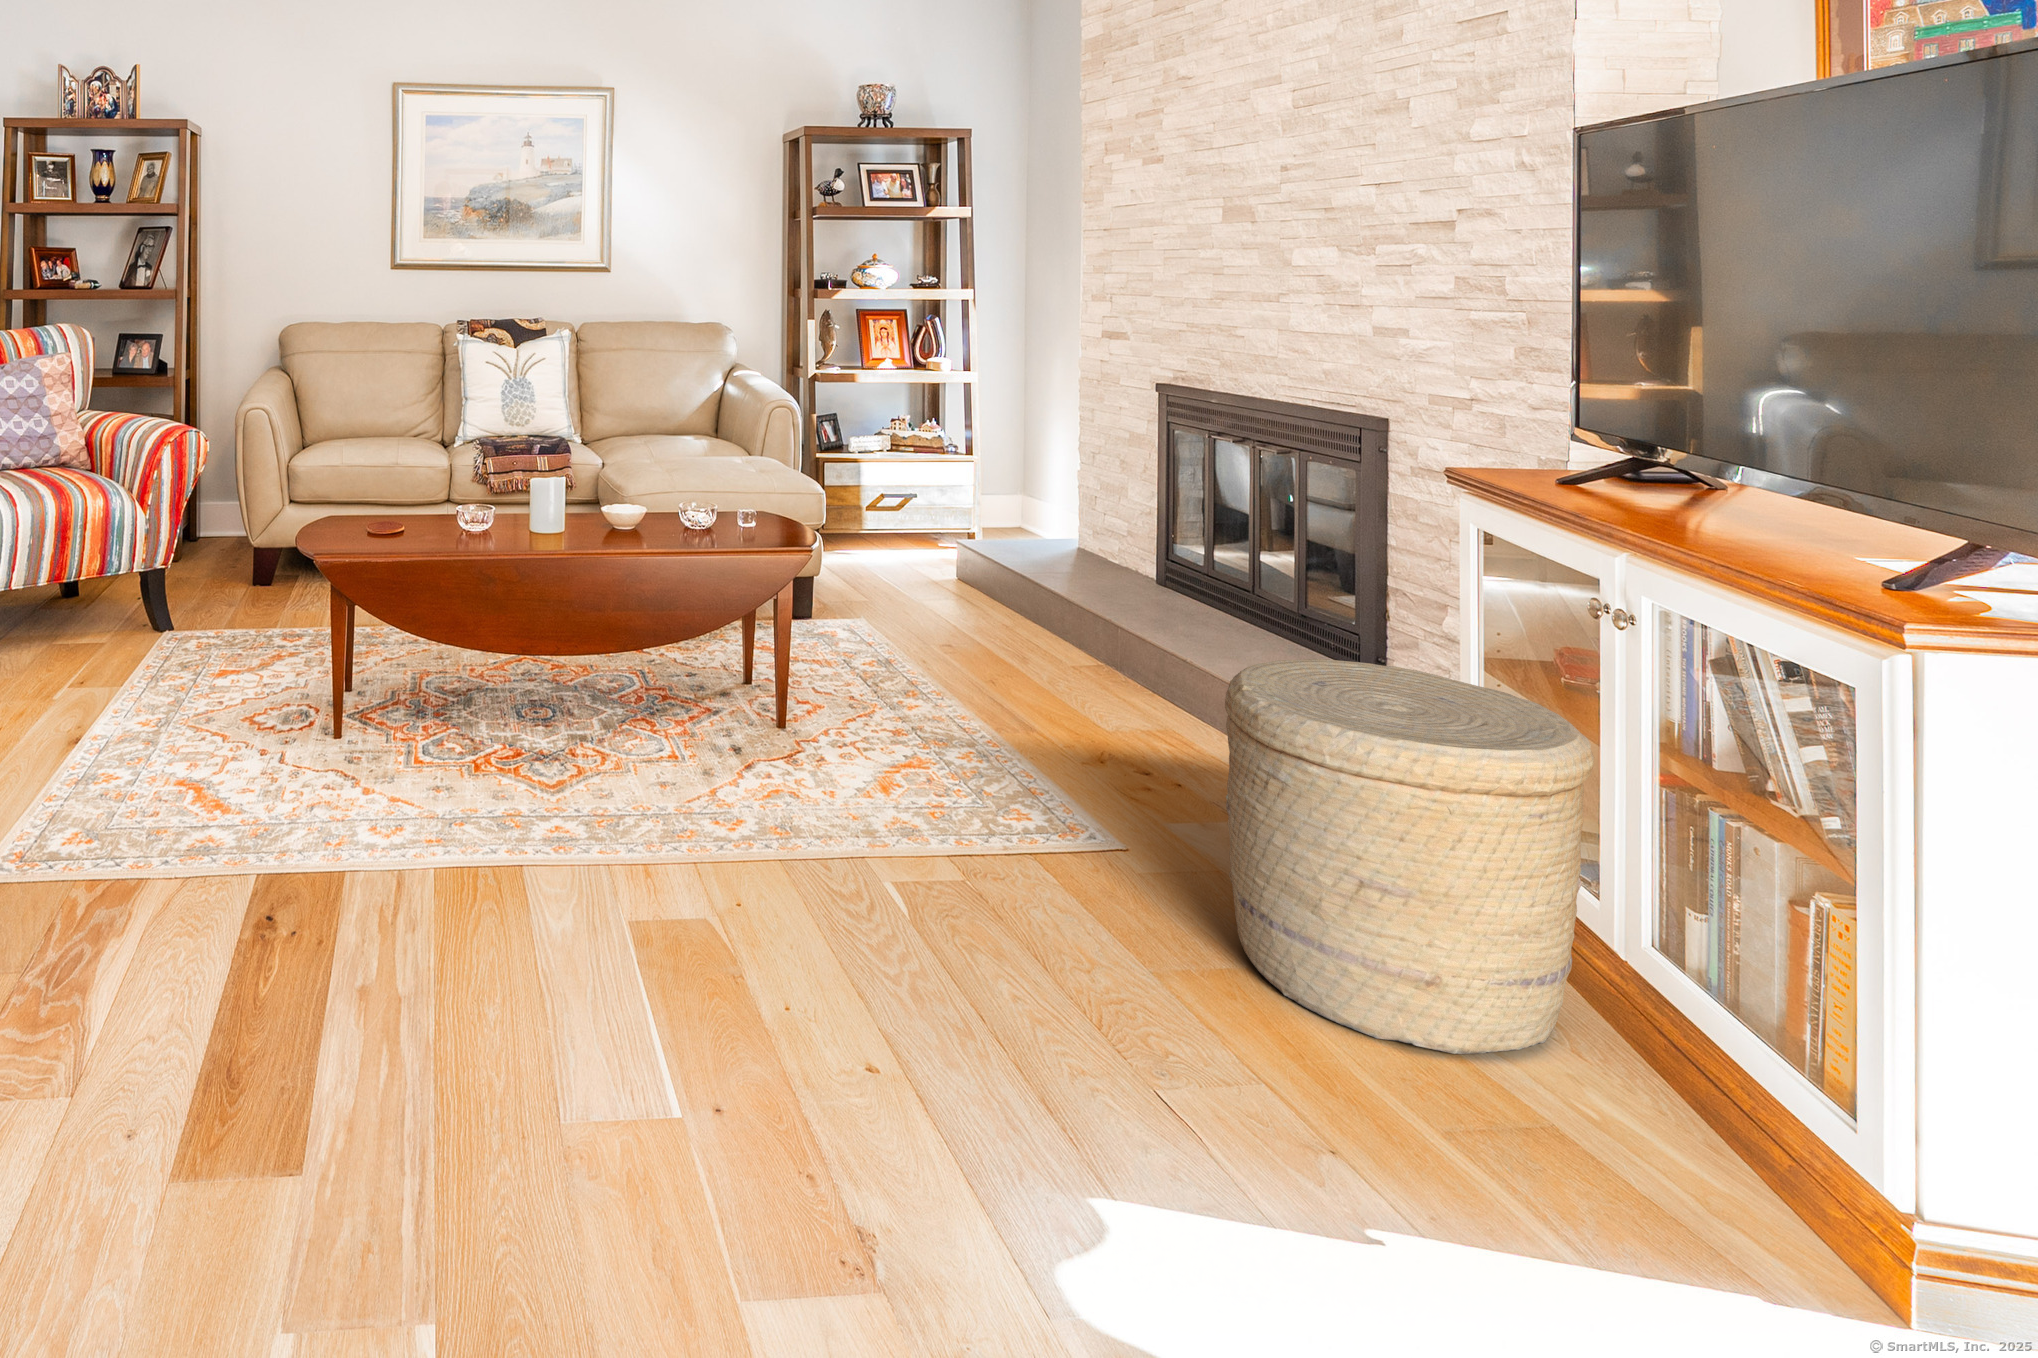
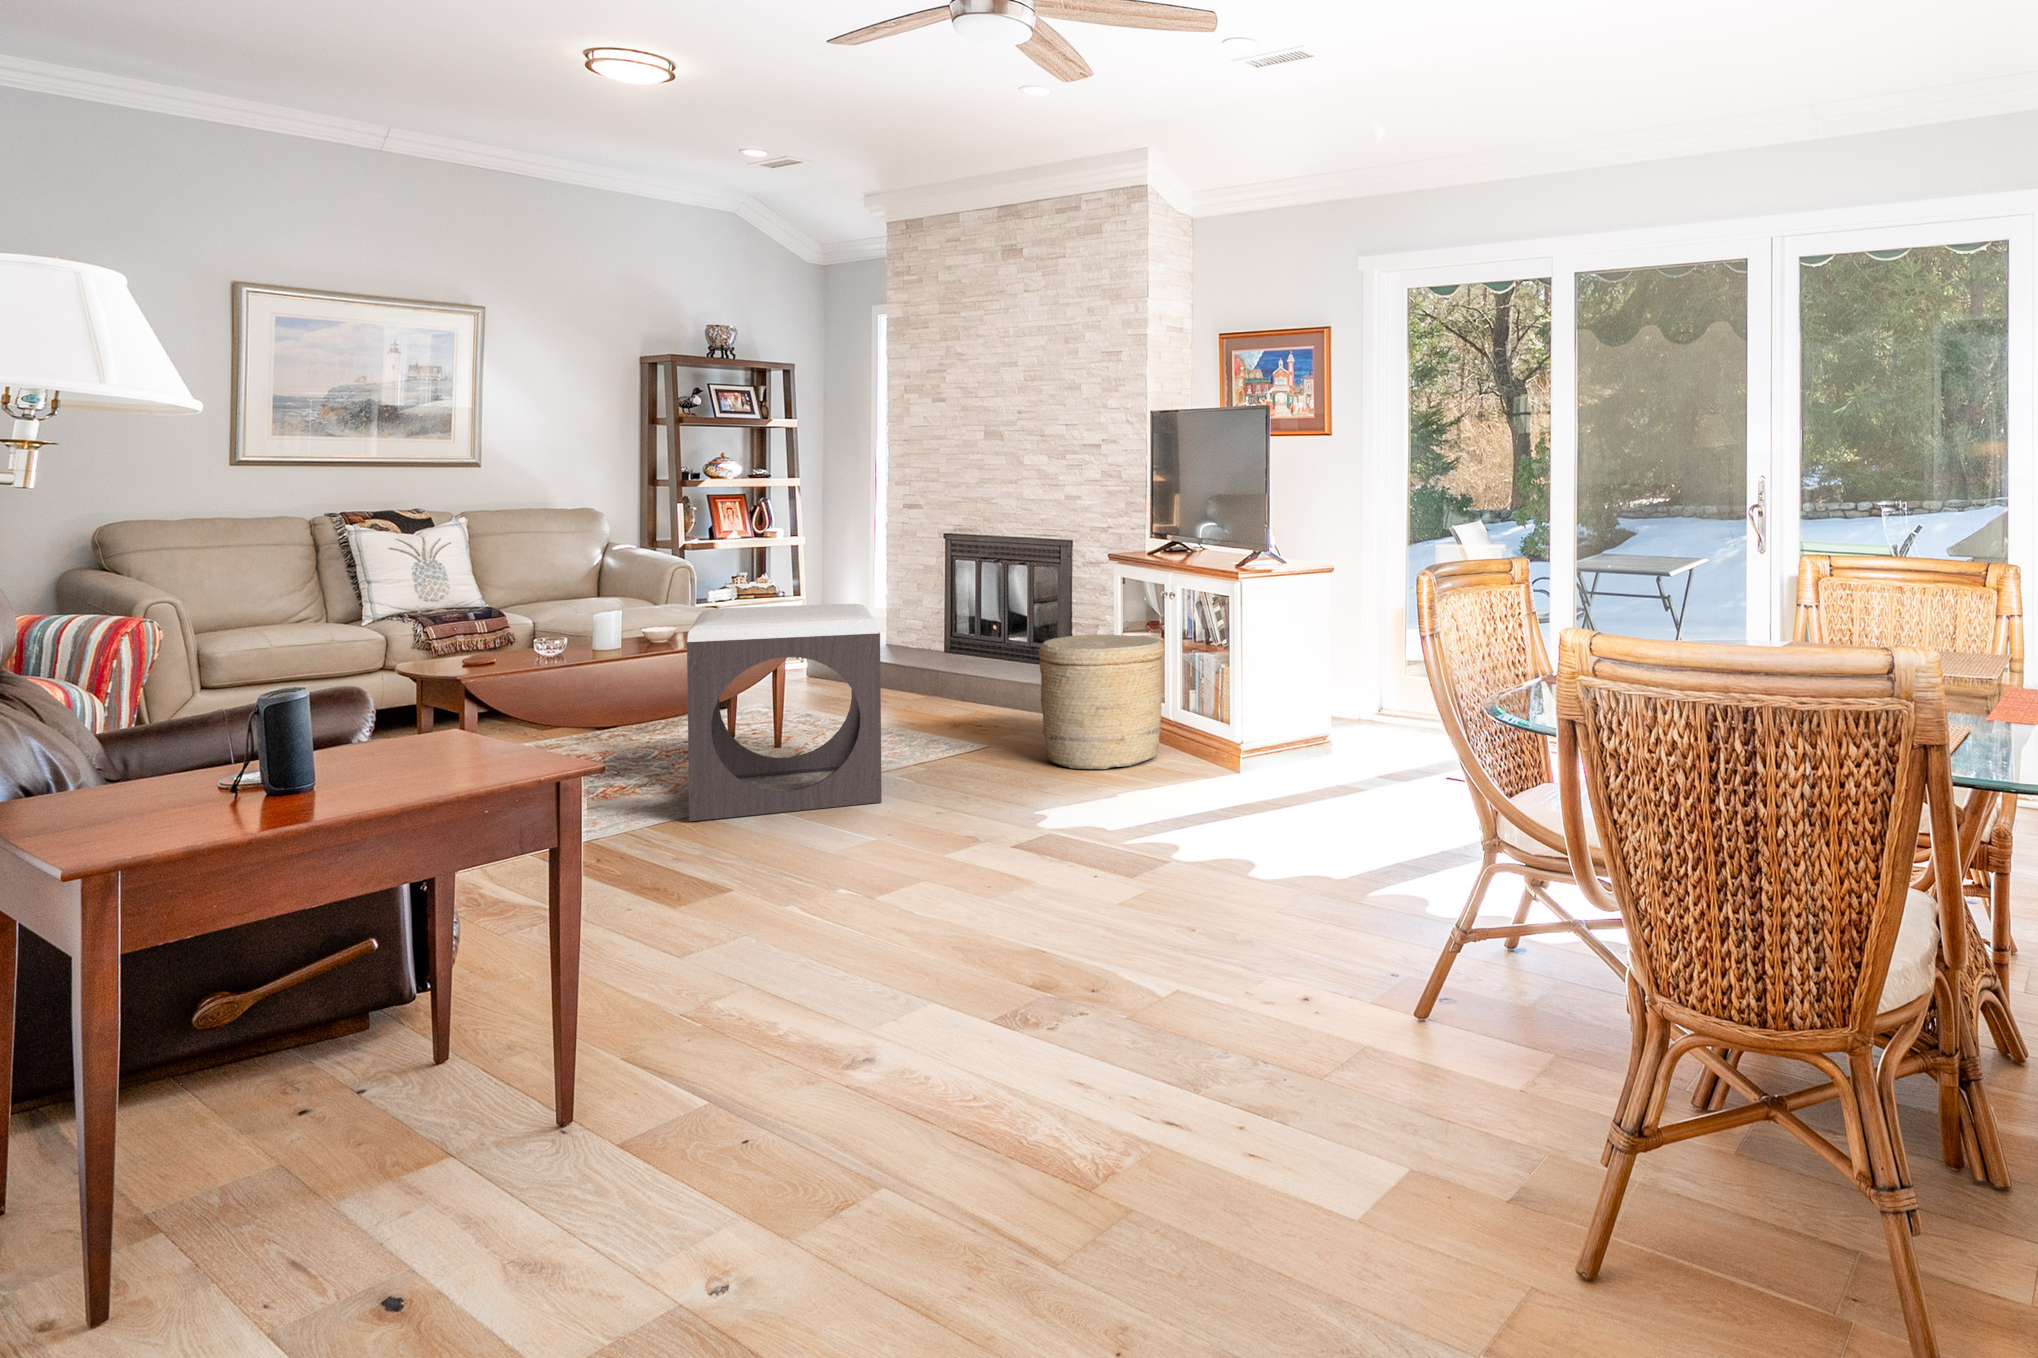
footstool: none [512,505,891,956] -> present [687,604,882,821]

